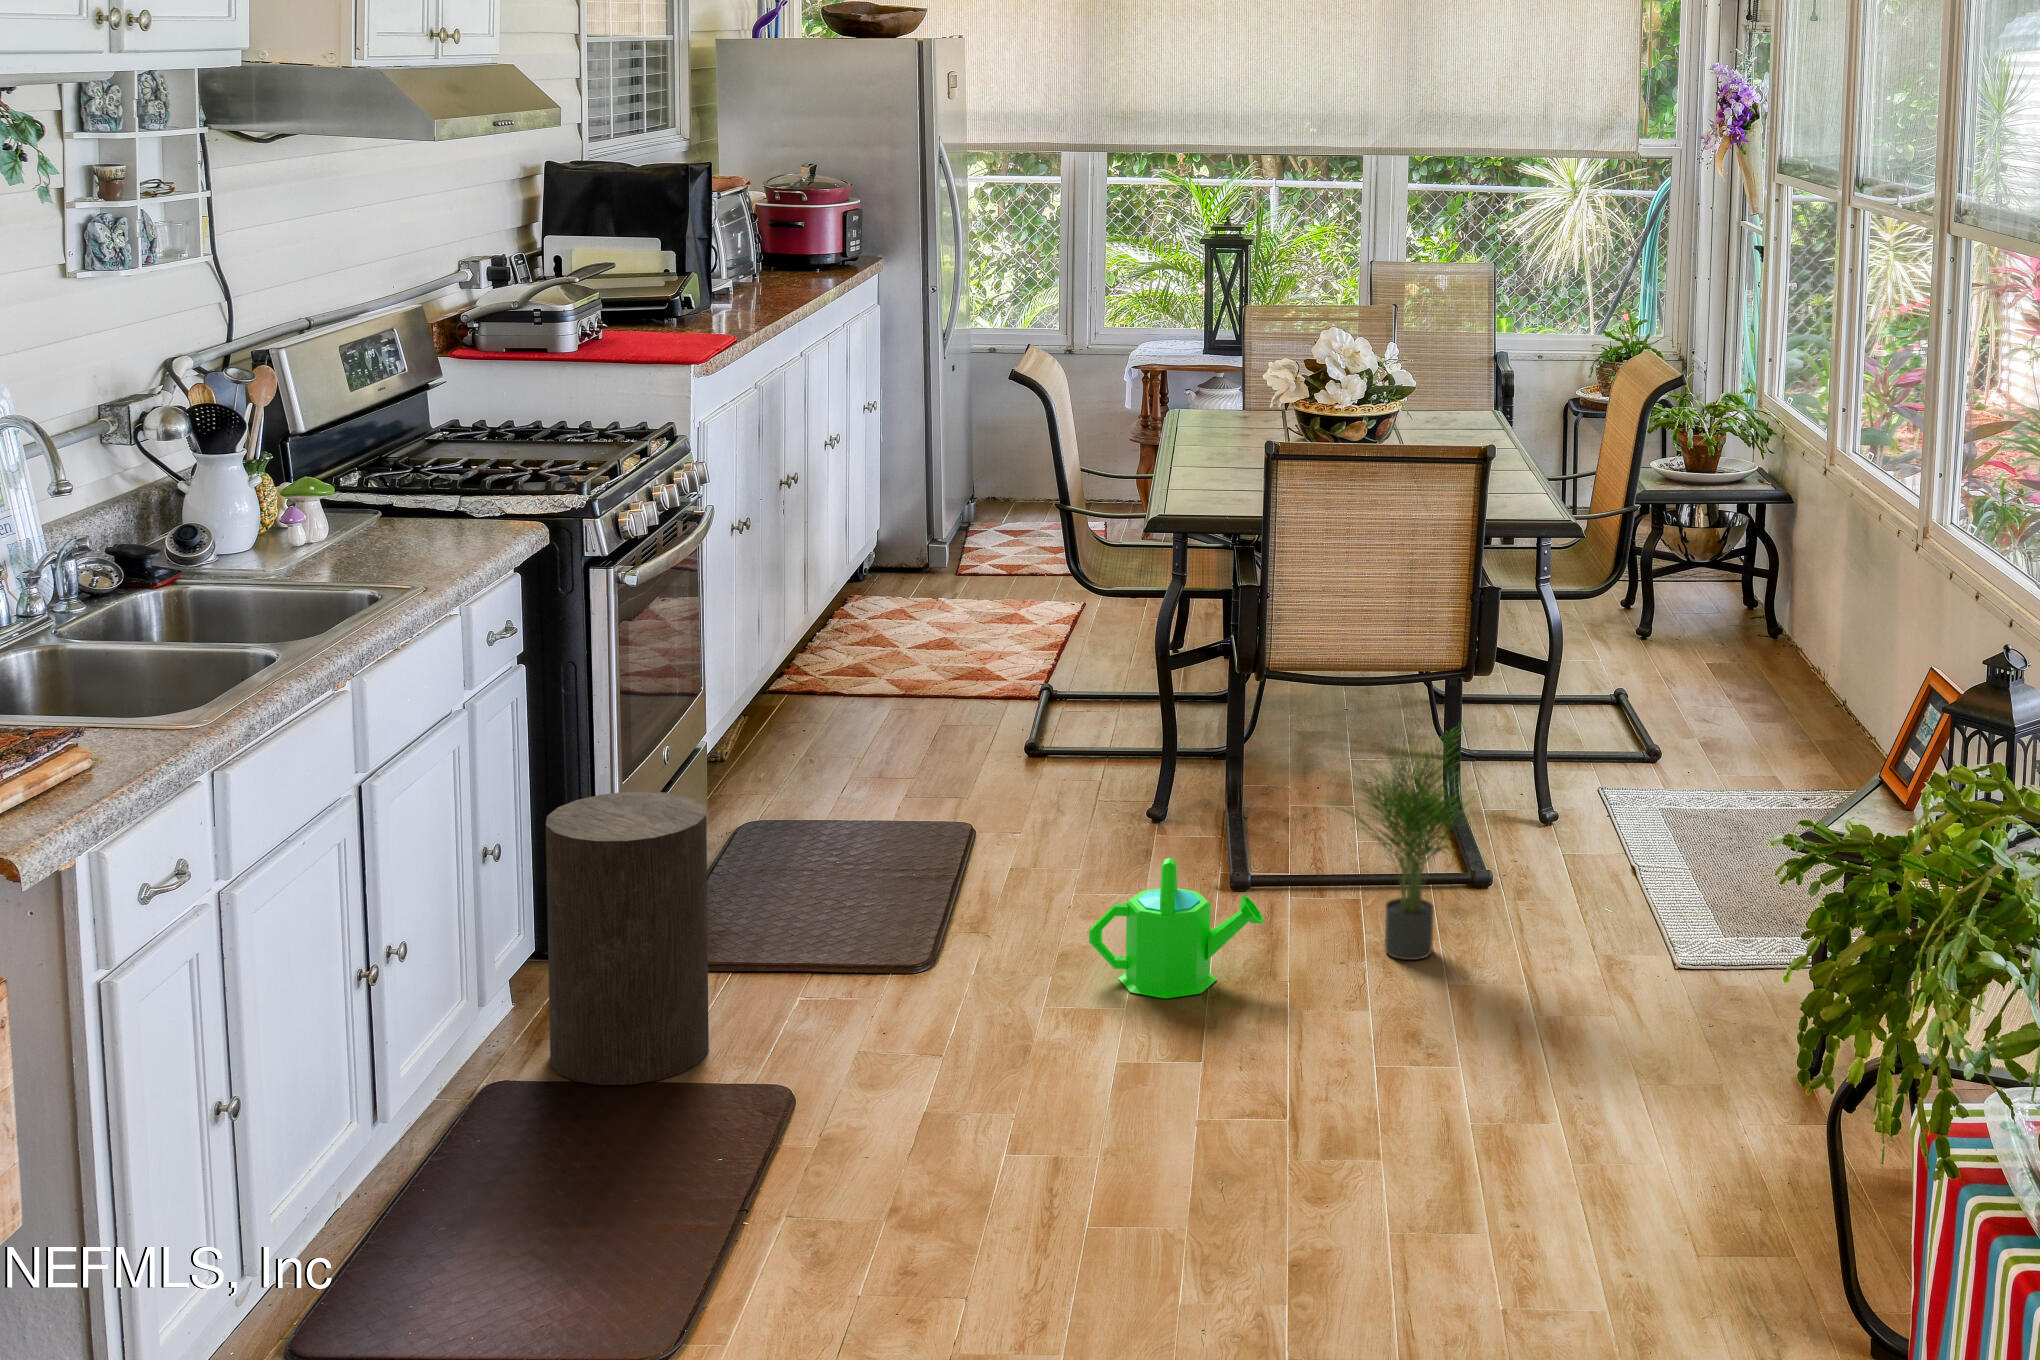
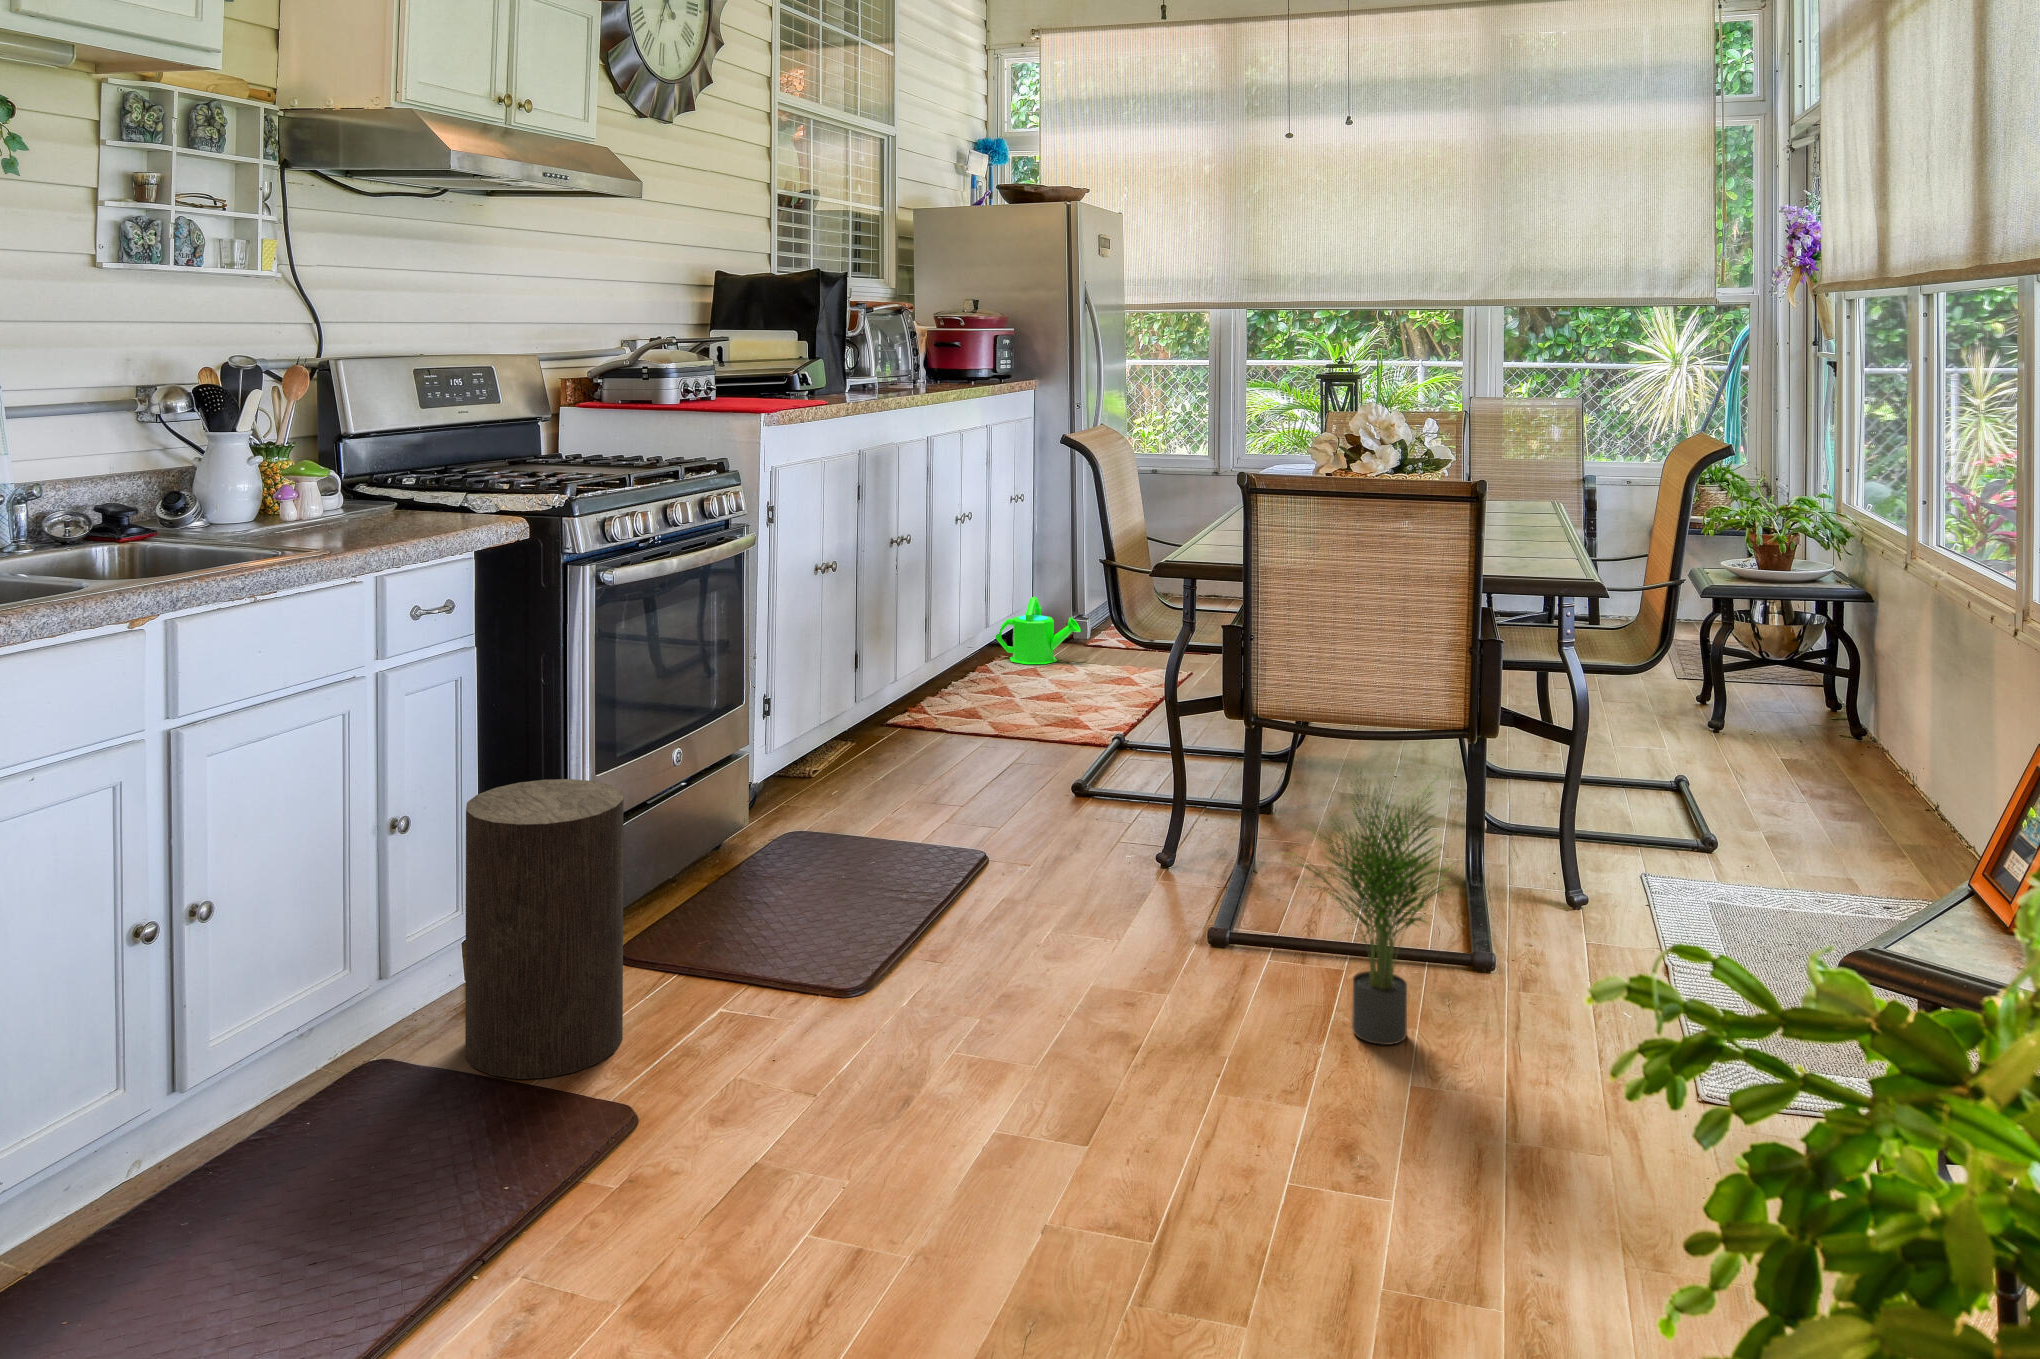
watering can: present [1089,858,1264,999] -> present [995,597,1081,664]

